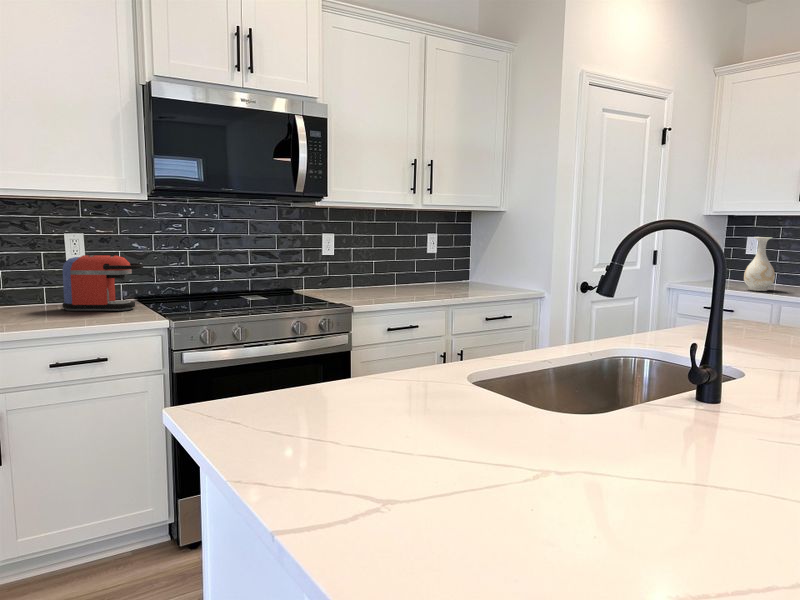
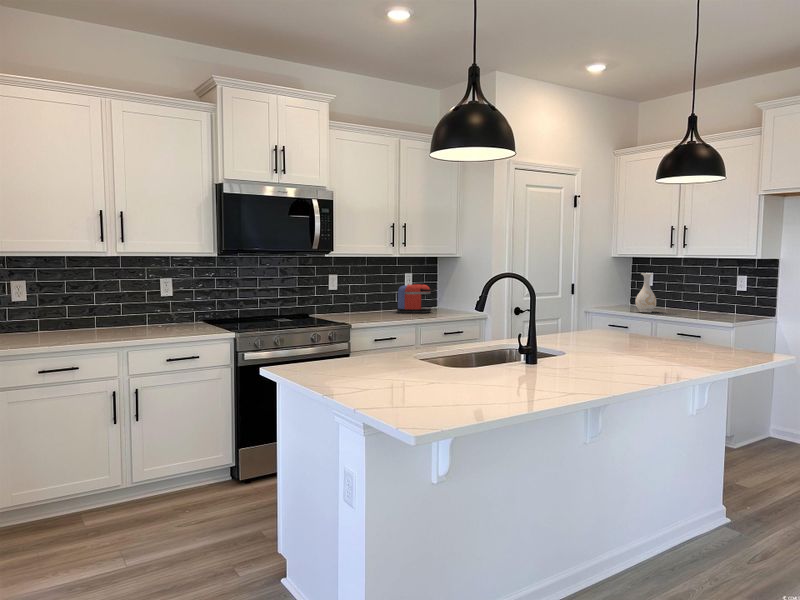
coffee maker: present [62,255,143,311] -> present [397,285,436,312]

